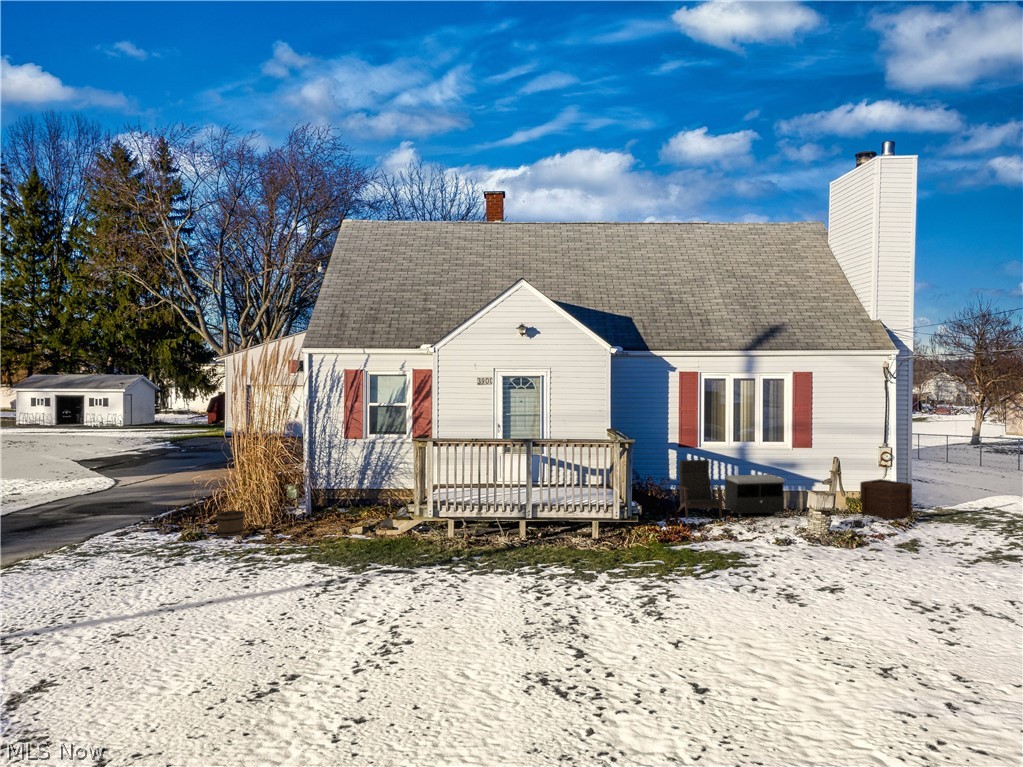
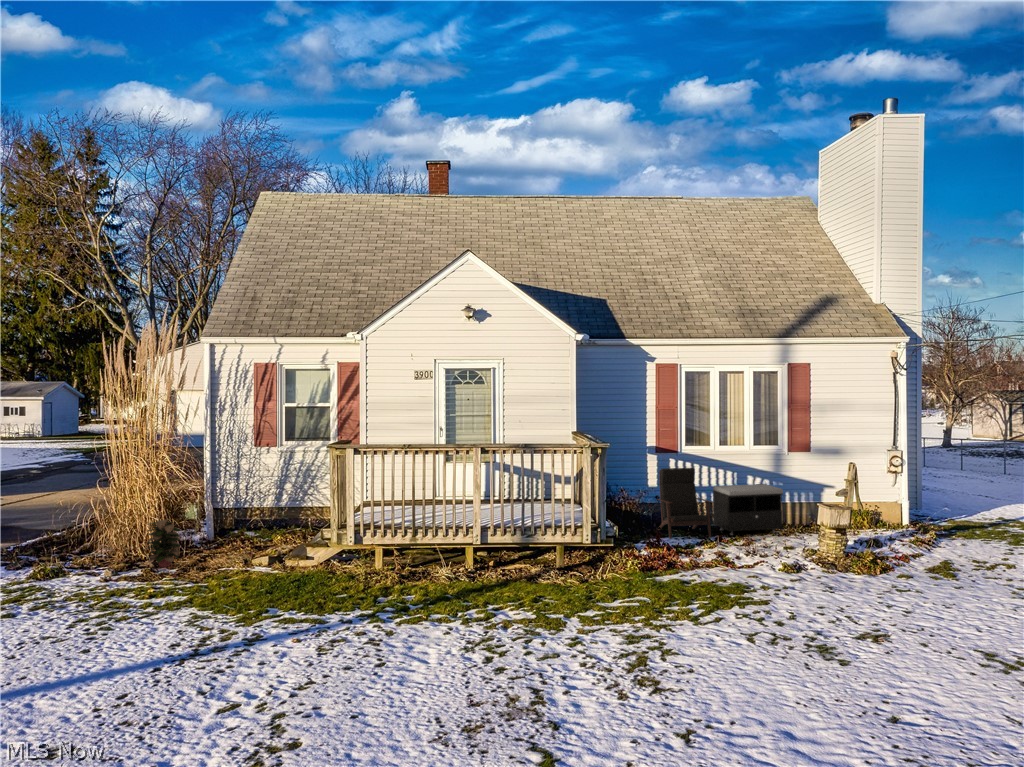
wooden crate: present [860,479,912,519] -> none [869,488,928,536]
decorative plant: none [269,495,296,533] -> present [147,520,180,567]
bucket: present [216,508,245,536] -> none [73,535,114,574]

